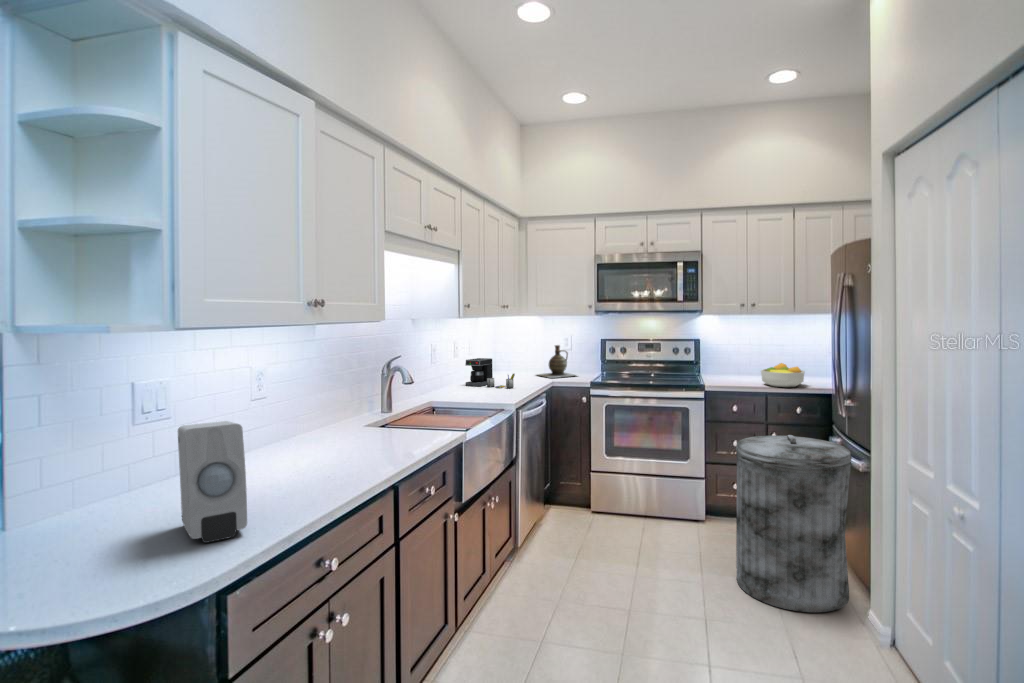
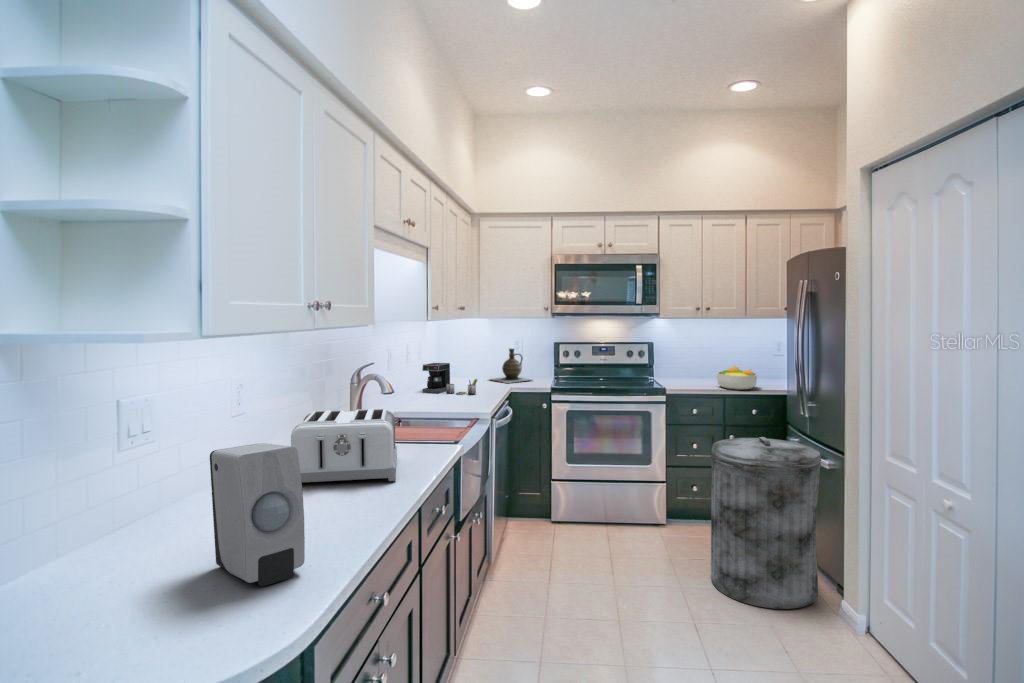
toaster: none [288,397,399,463] -> present [291,409,397,482]

